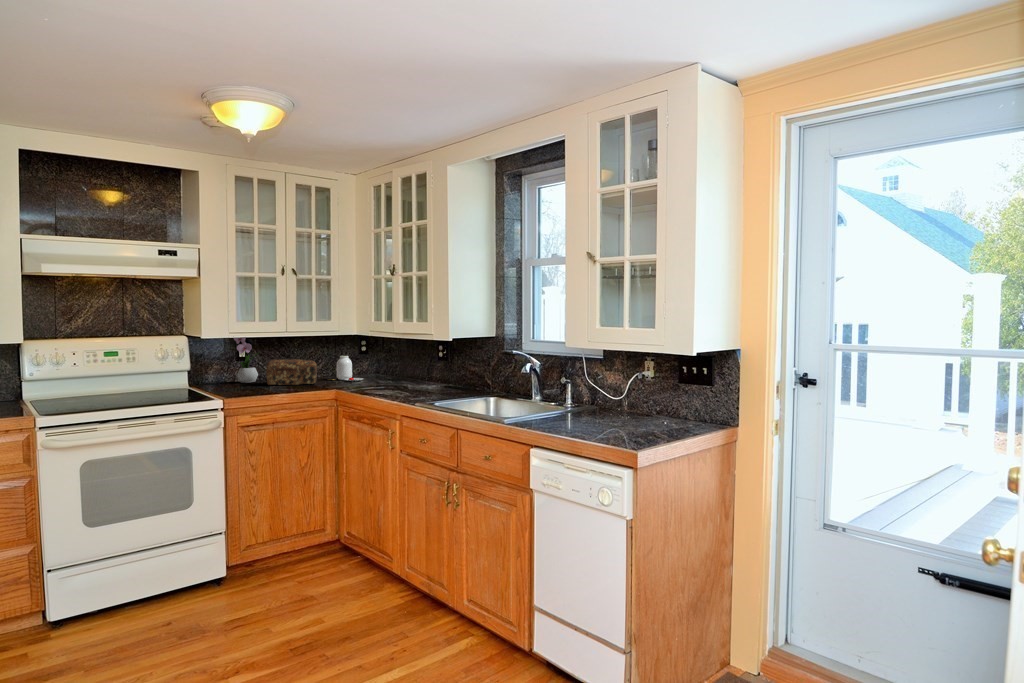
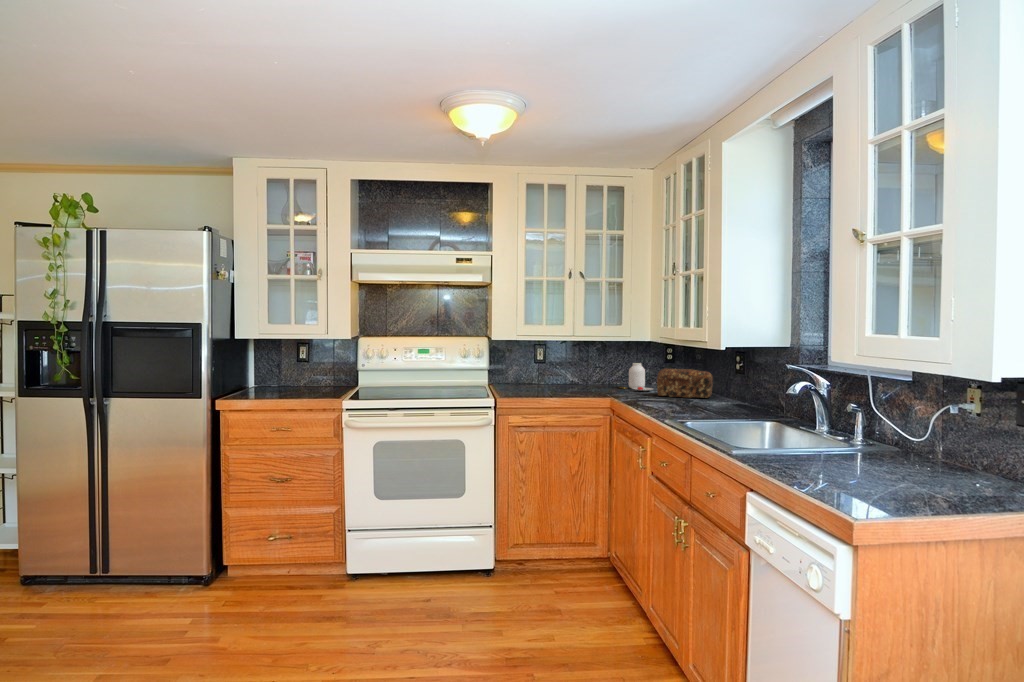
flower arrangement: present [234,338,258,383] -> none [530,328,556,386]
bread loaf: present [266,359,317,385] -> present [657,368,713,398]

